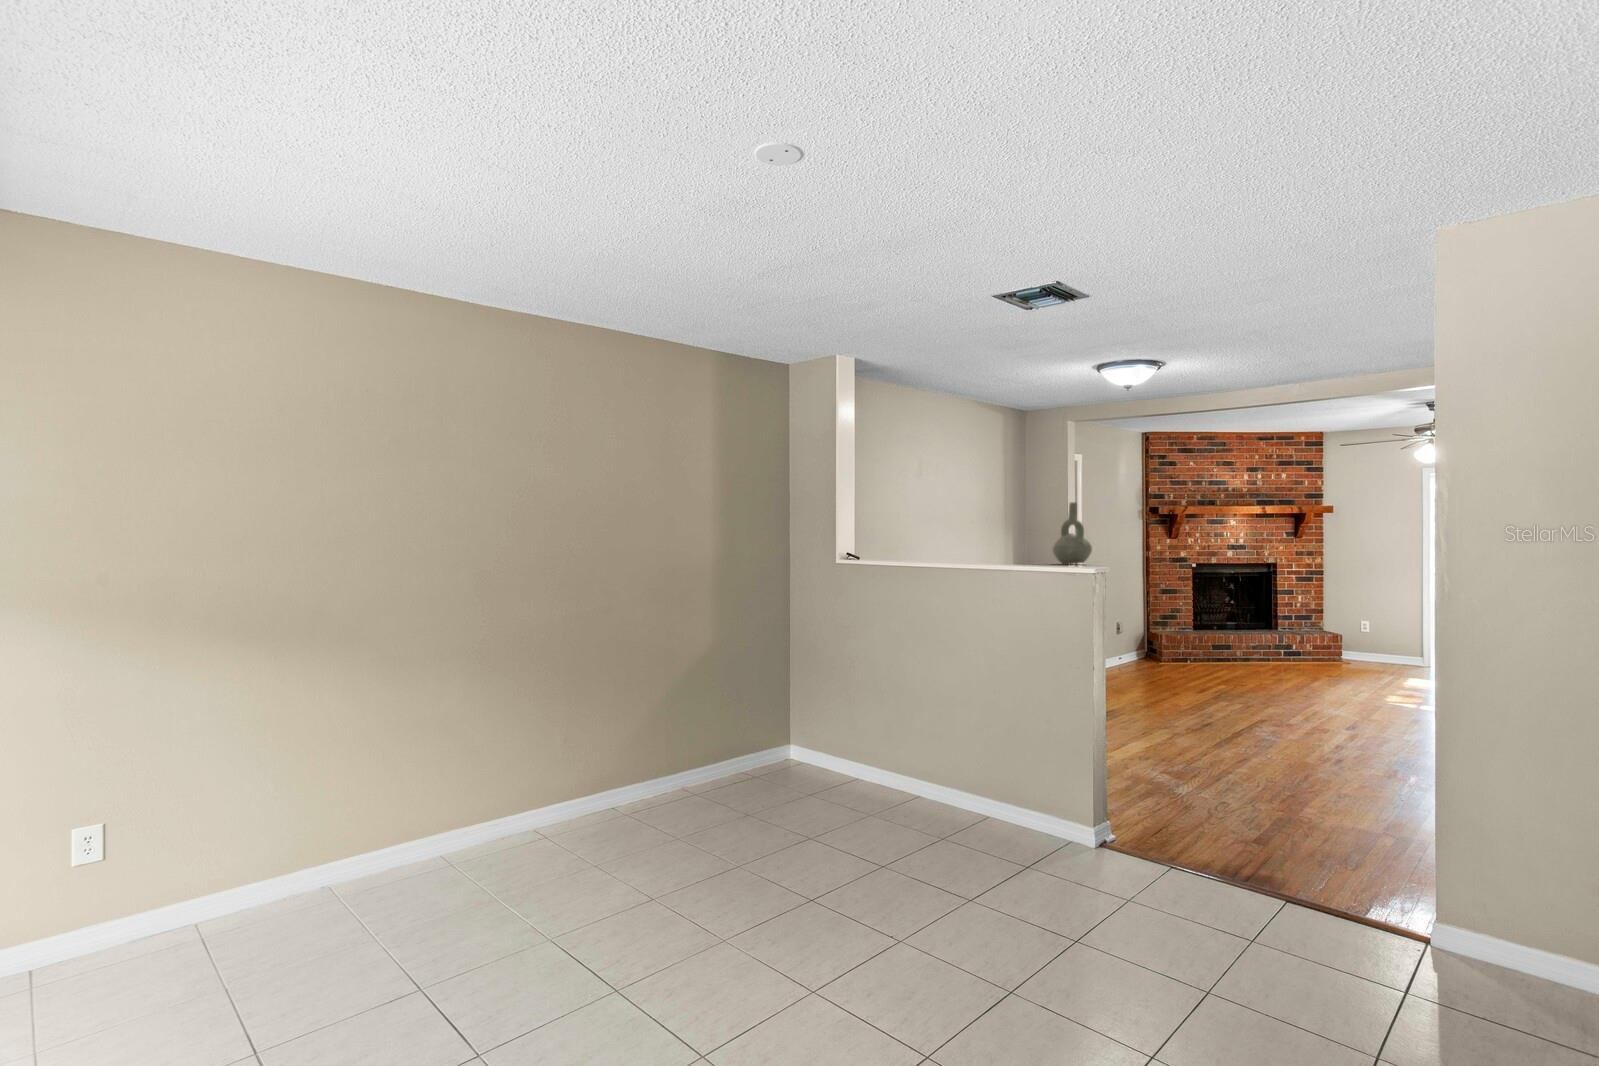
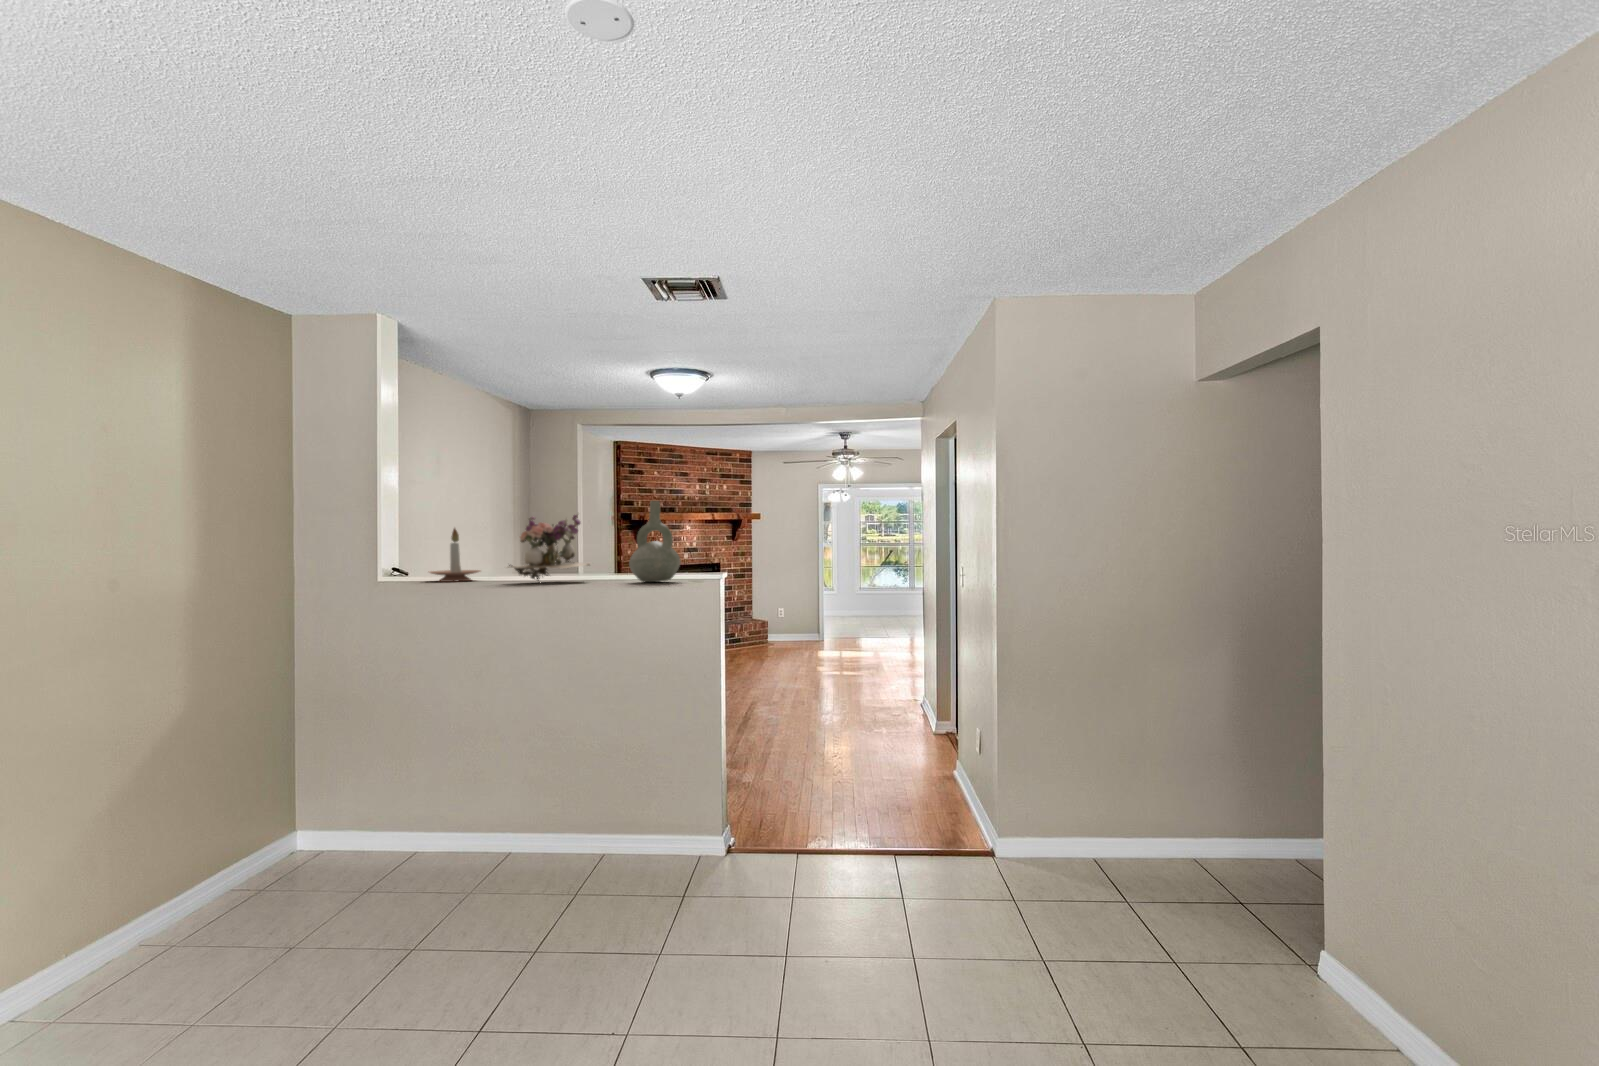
flower arrangement: none [969,511,1035,562] -> present [509,515,590,581]
candle holder: none [927,521,964,560] -> present [430,528,480,582]

